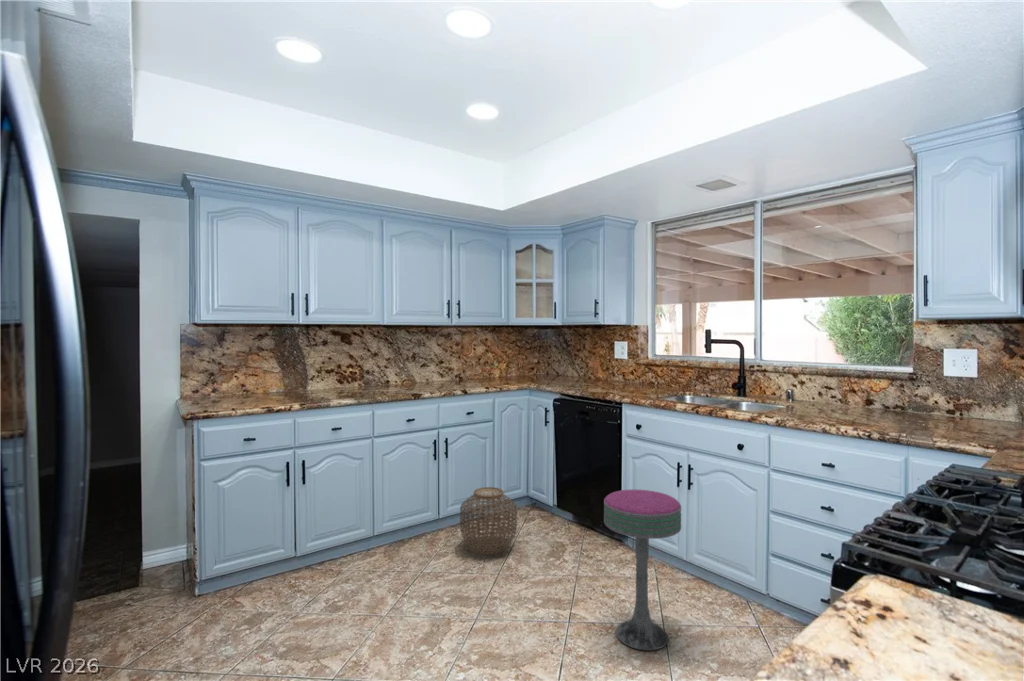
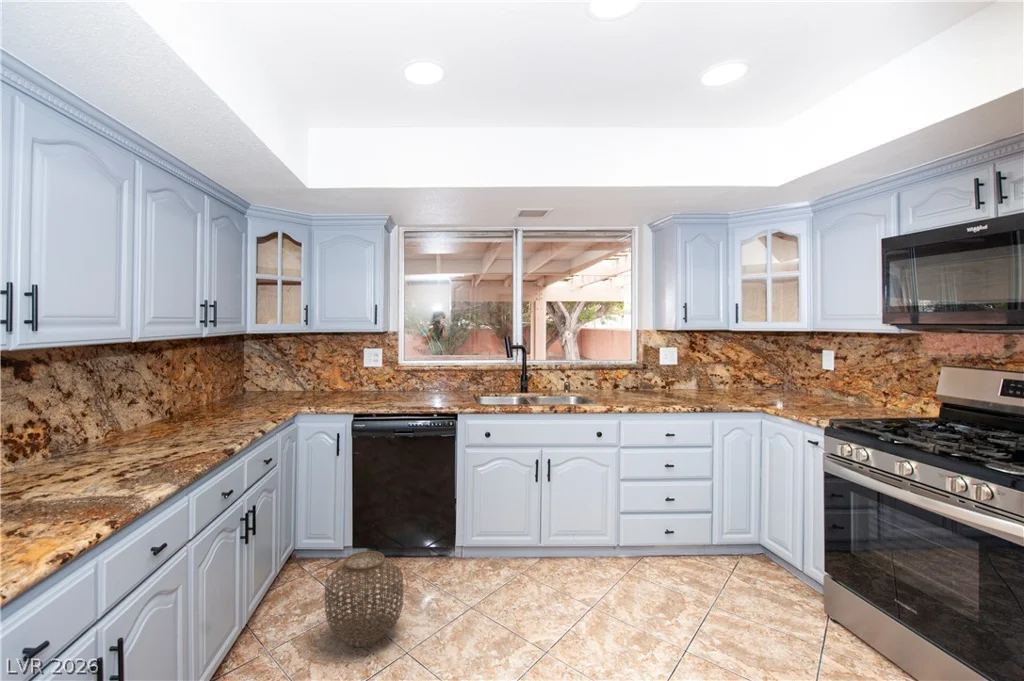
bar stool: present [604,490,681,650] -> none [575,489,645,634]

